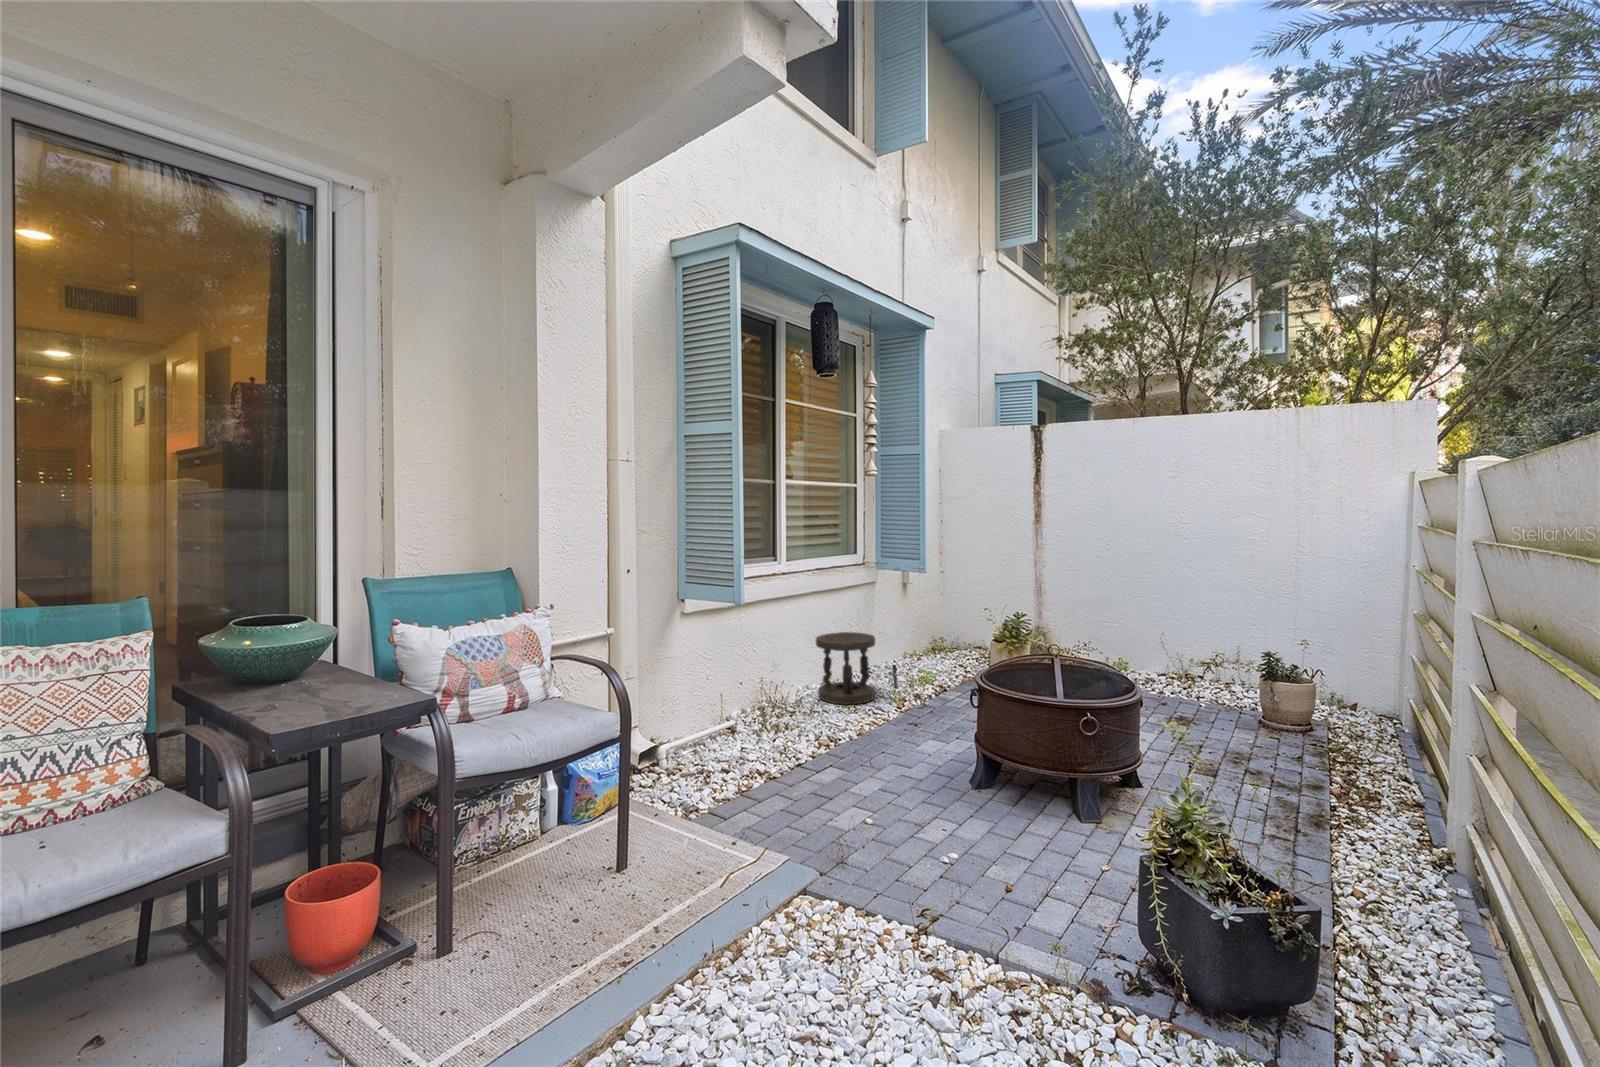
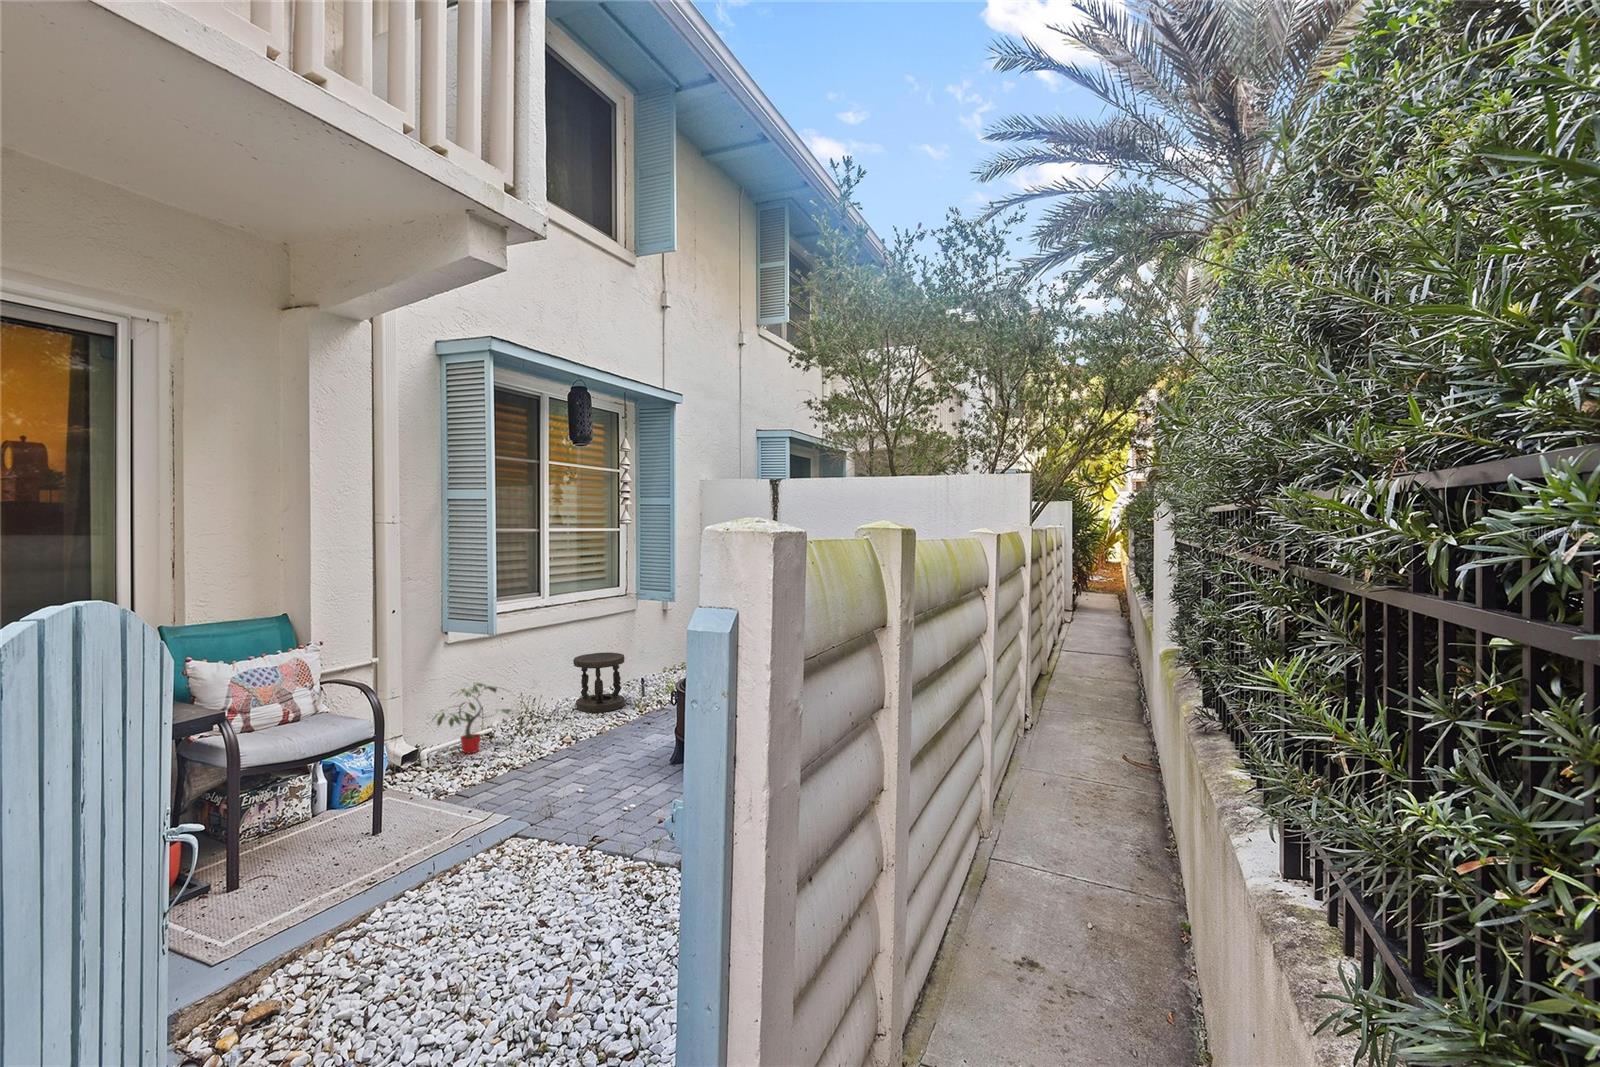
potted plant: none [668,663,764,751] -> present [432,683,511,754]

